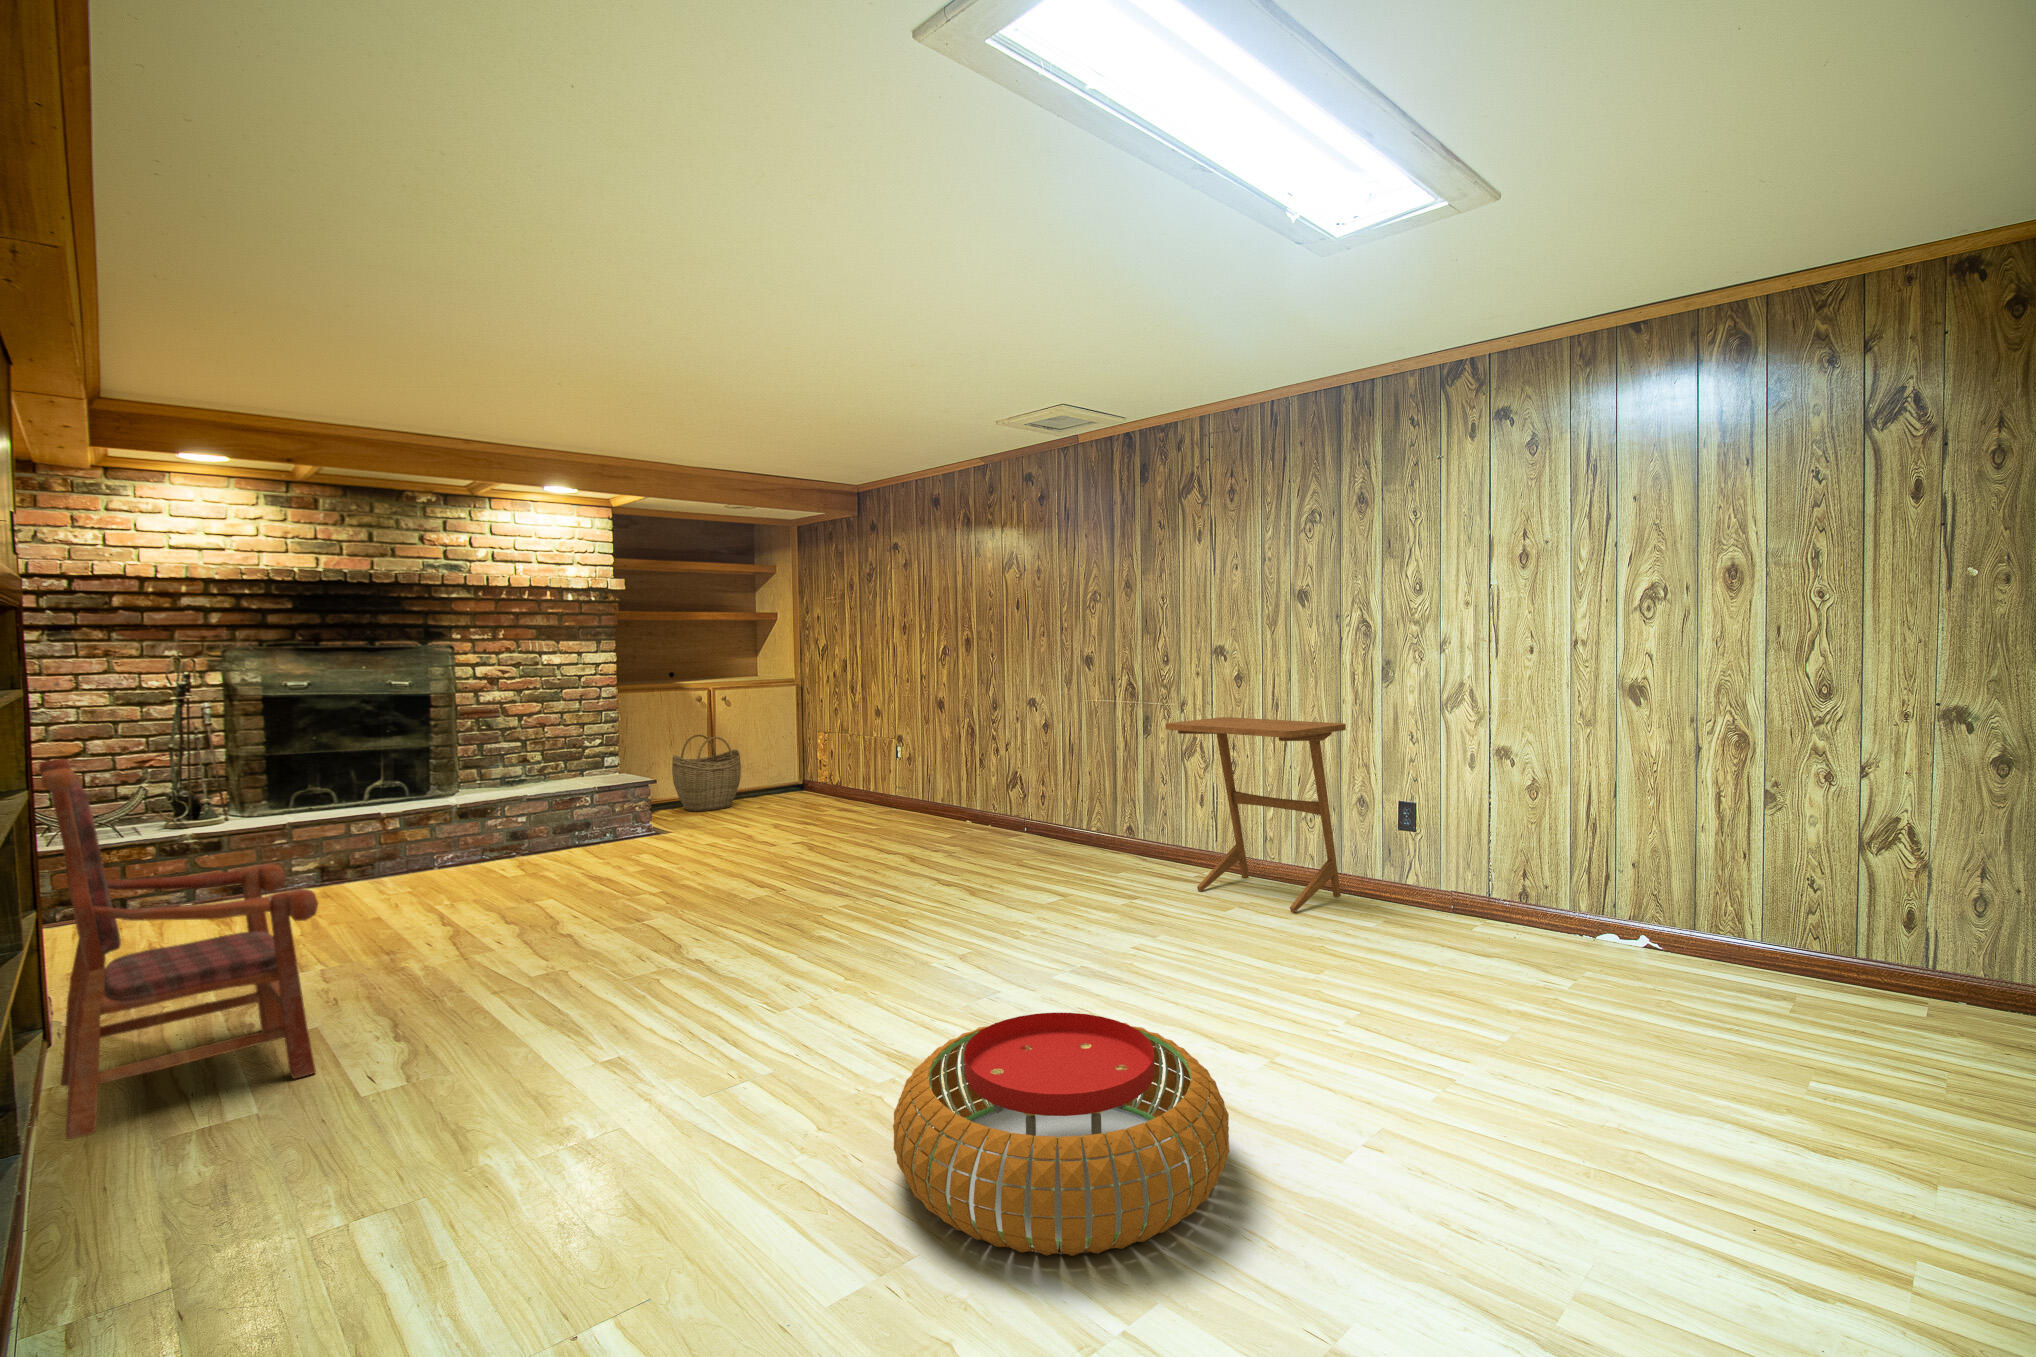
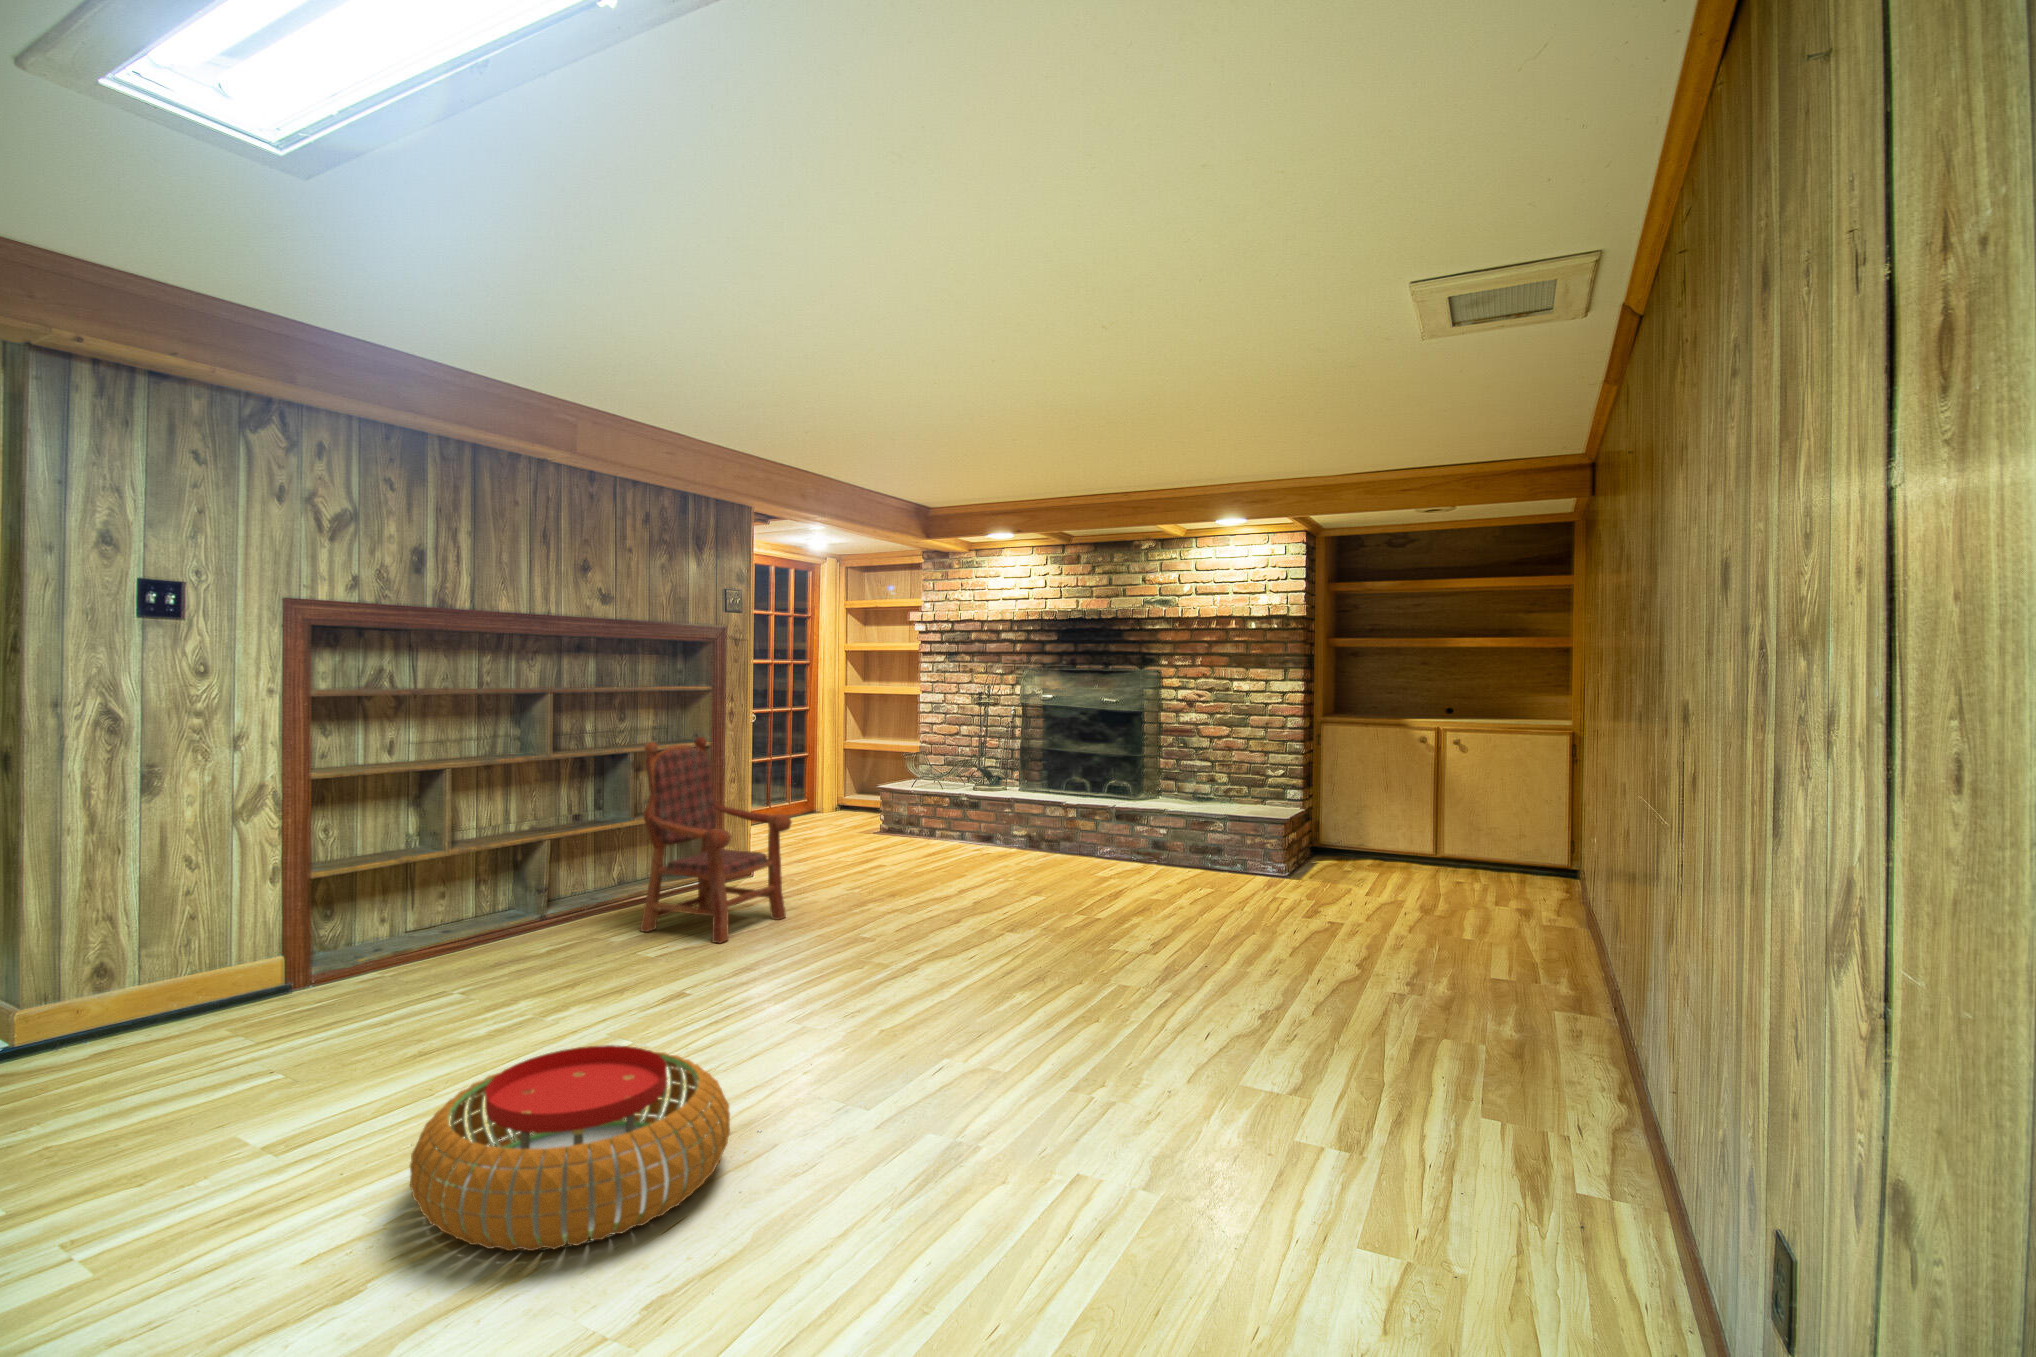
side table: present [1165,717,1346,913] -> none [1430,853,1703,1312]
woven basket: present [672,735,741,812] -> none [1371,778,1452,869]

